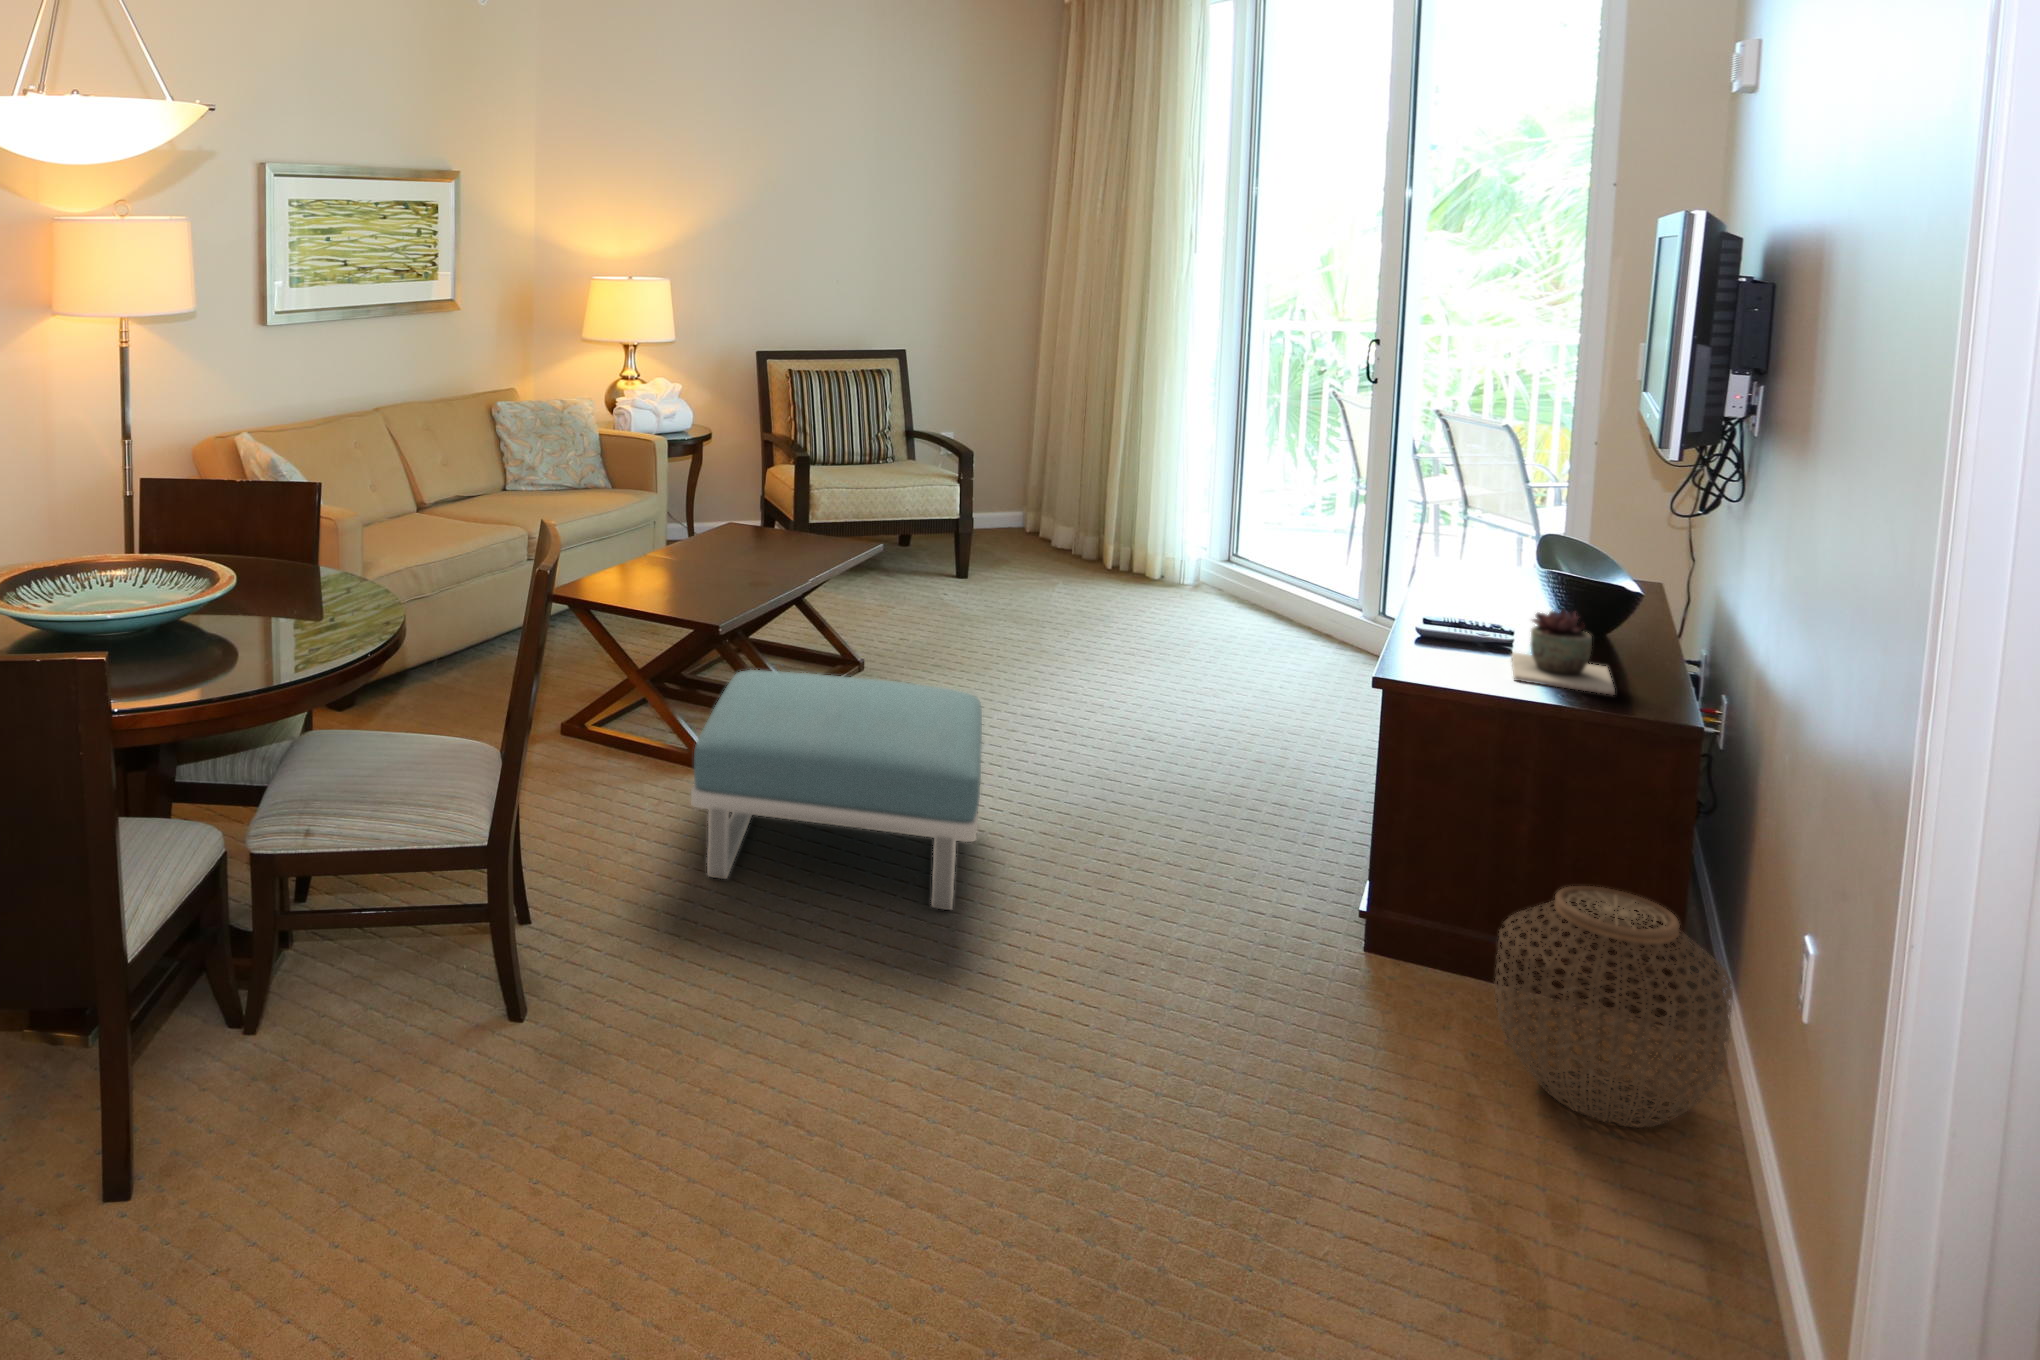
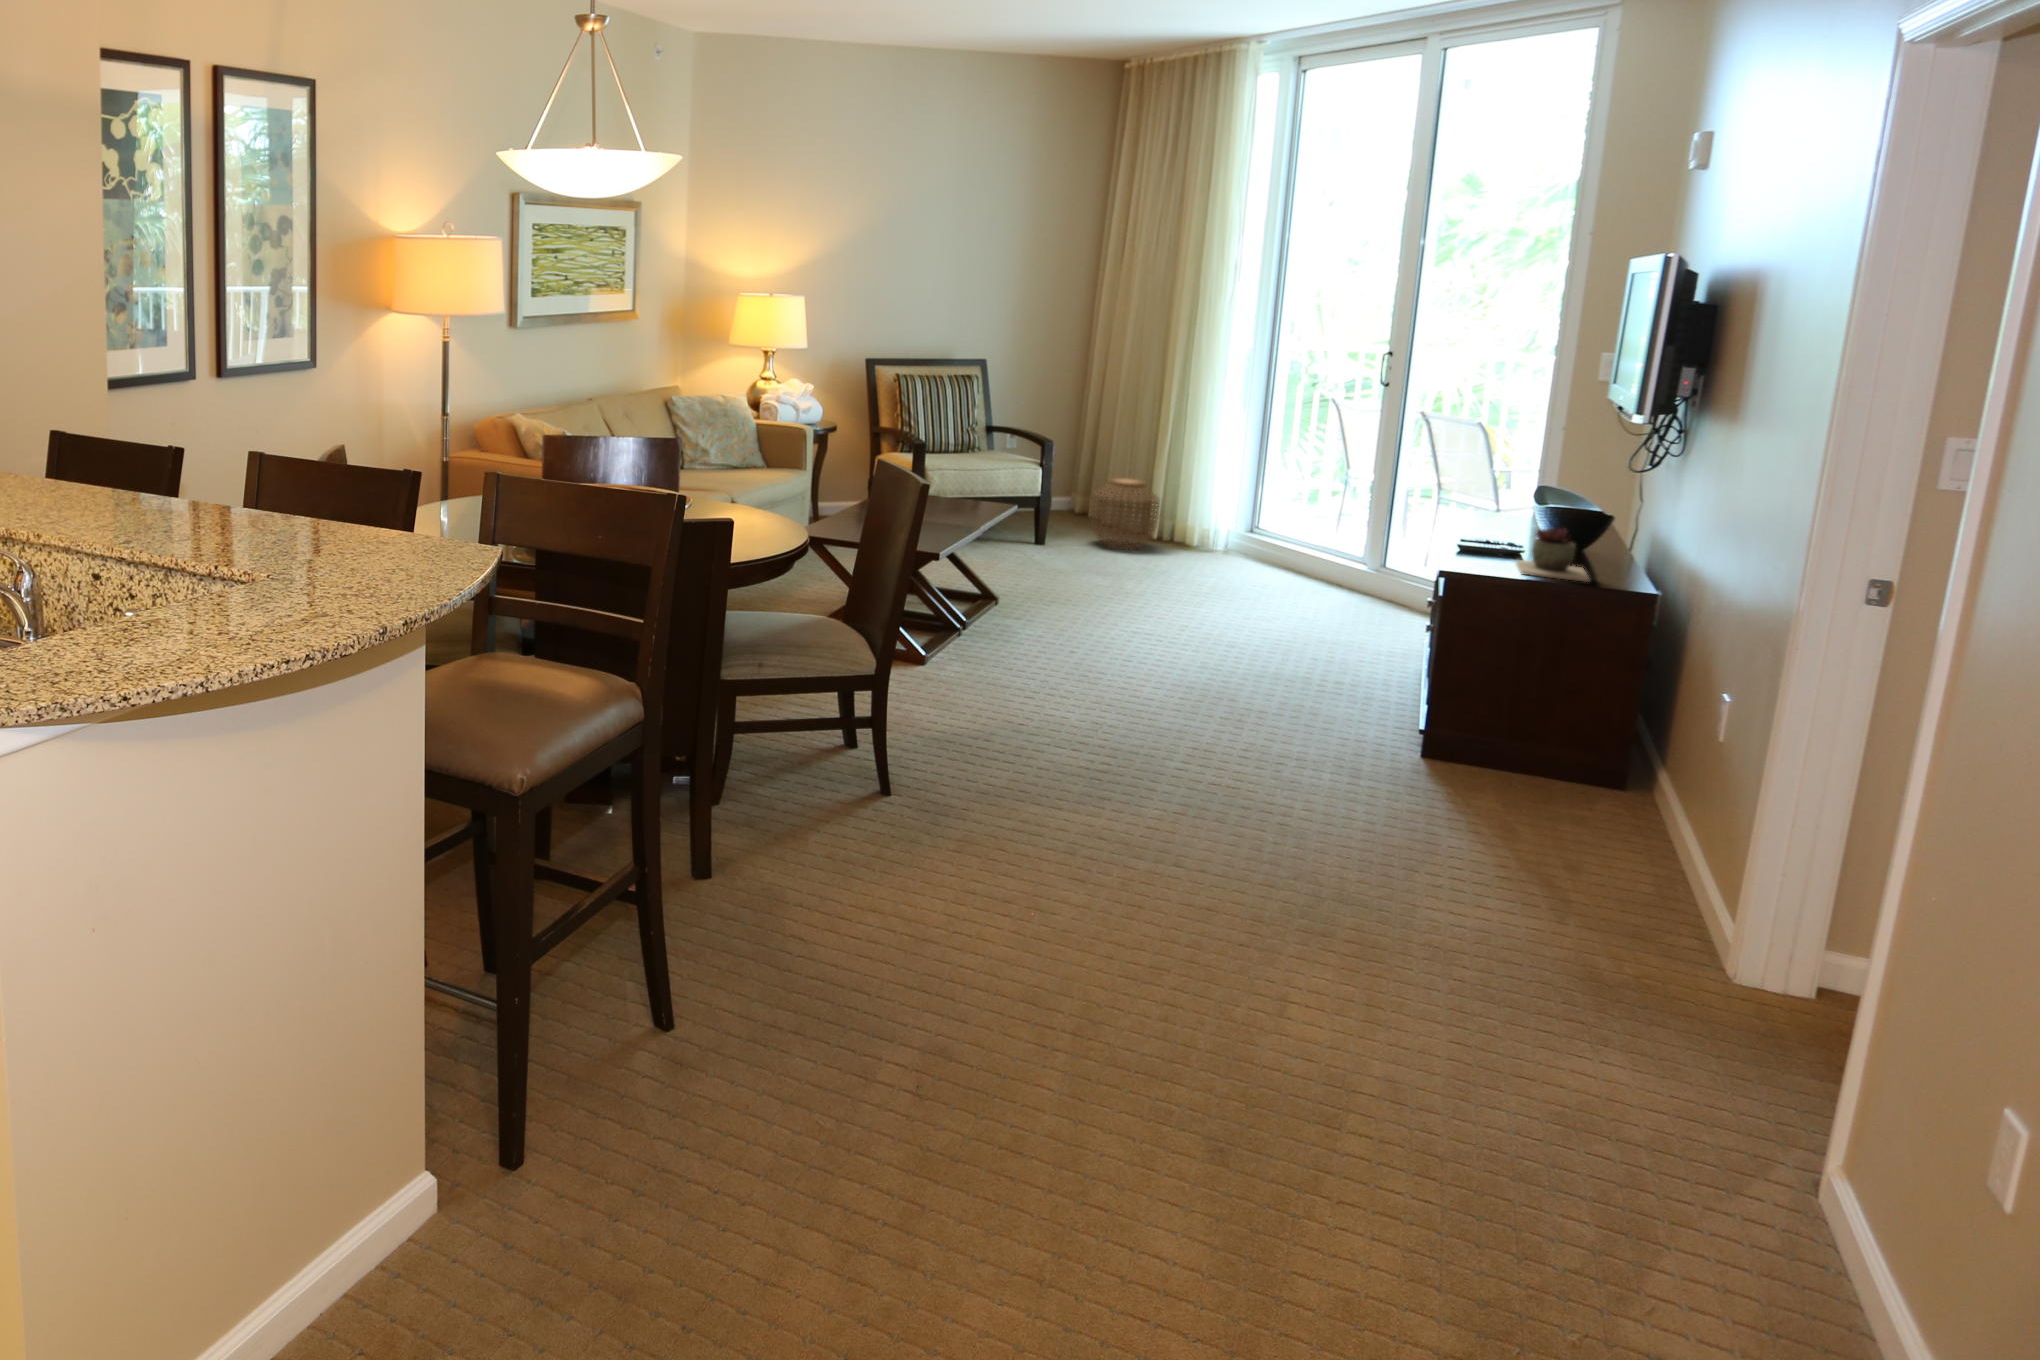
footstool: present [691,670,982,910] -> none [929,586,1141,738]
woven basket: present [1495,886,1733,1128] -> present [1090,478,1159,549]

